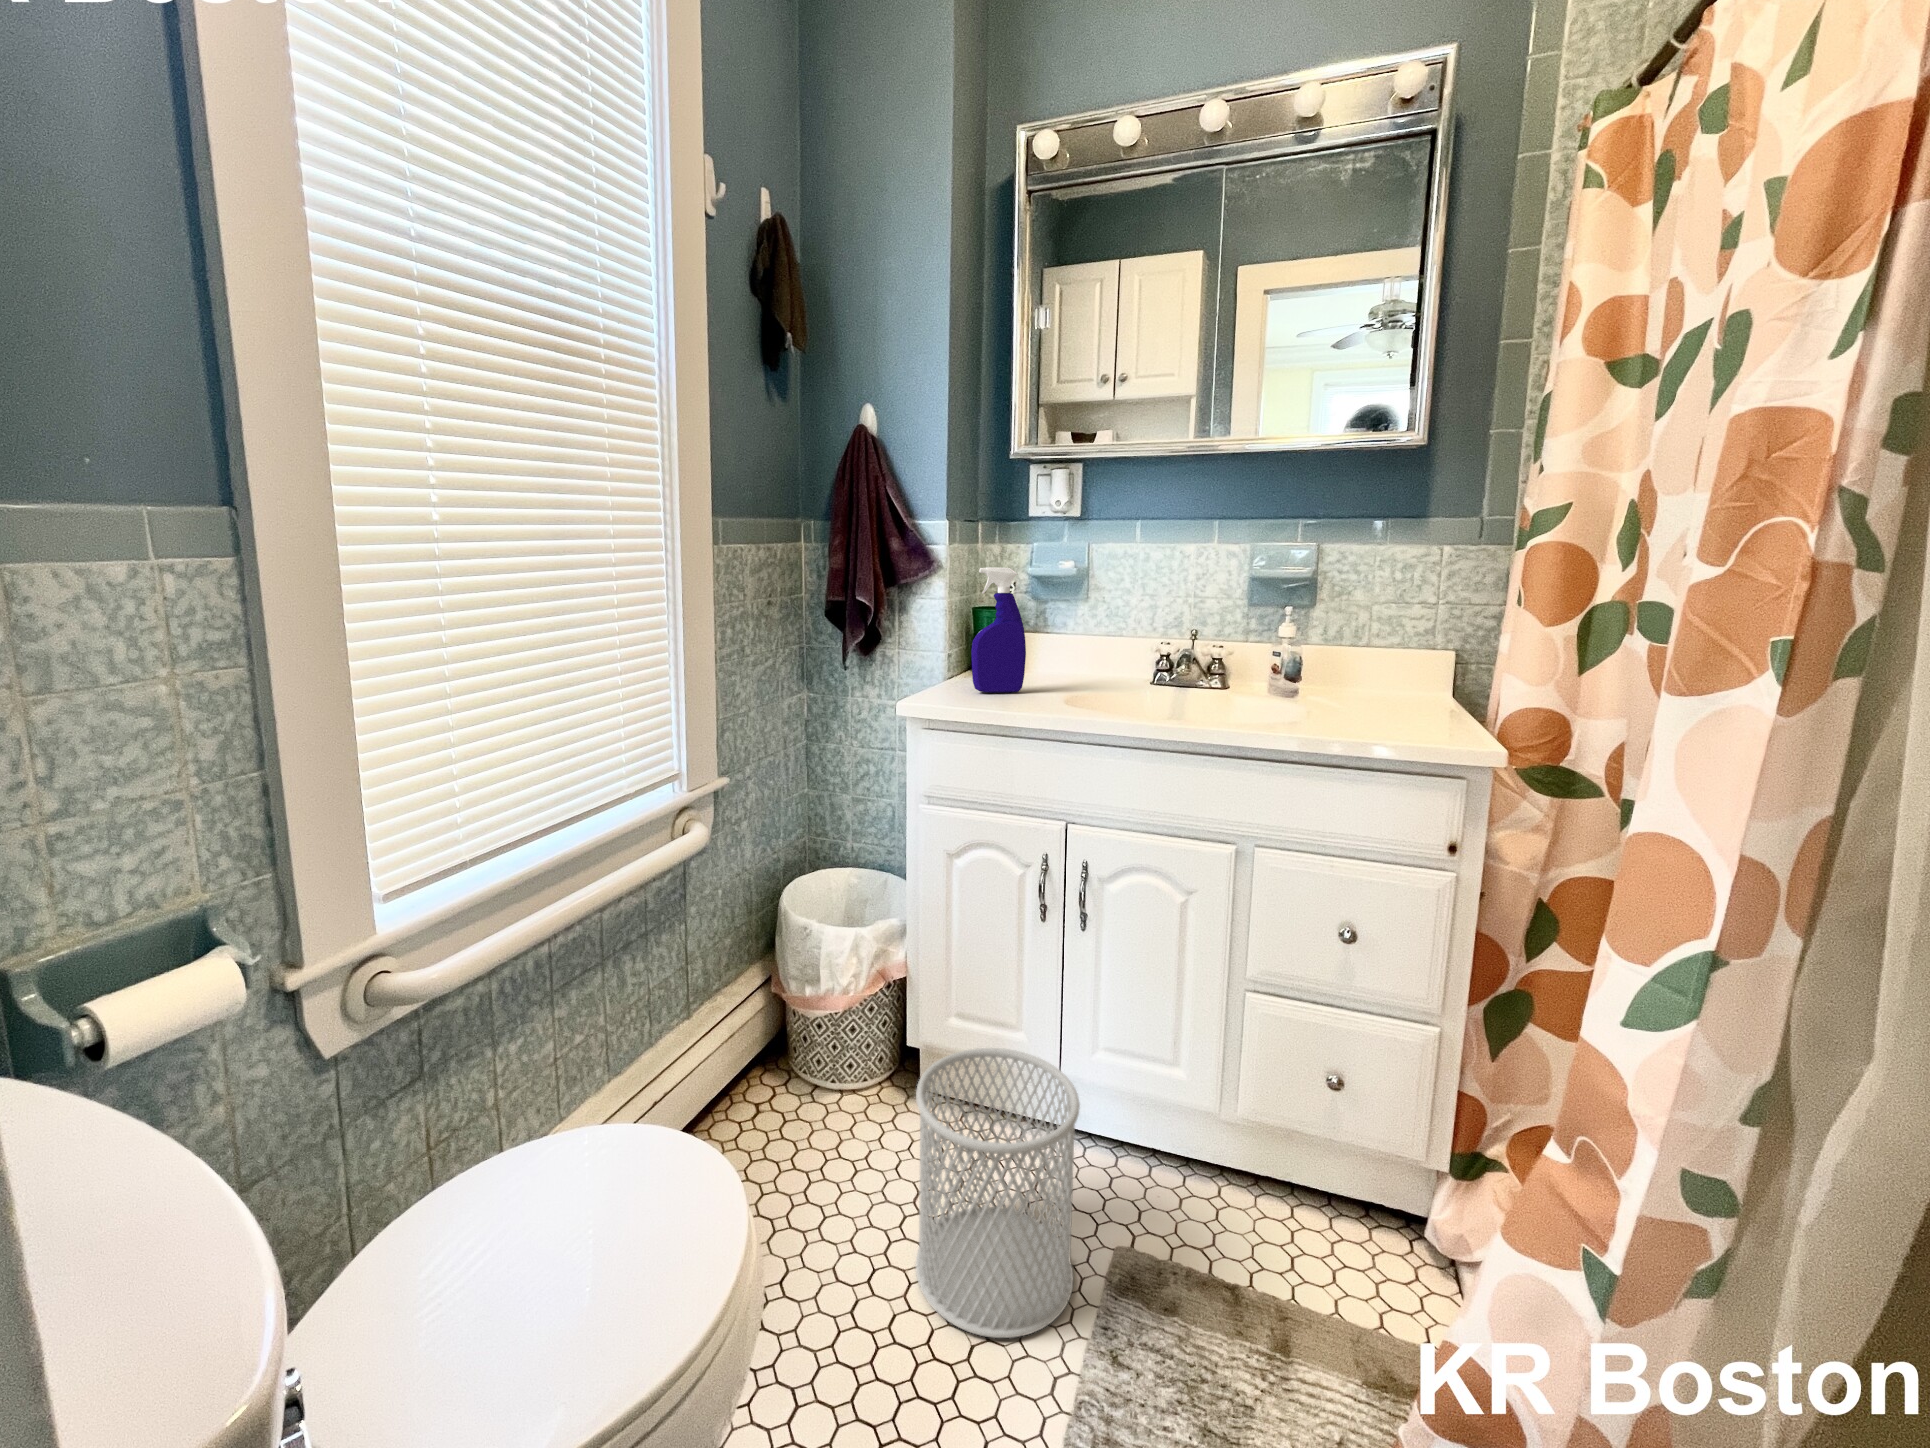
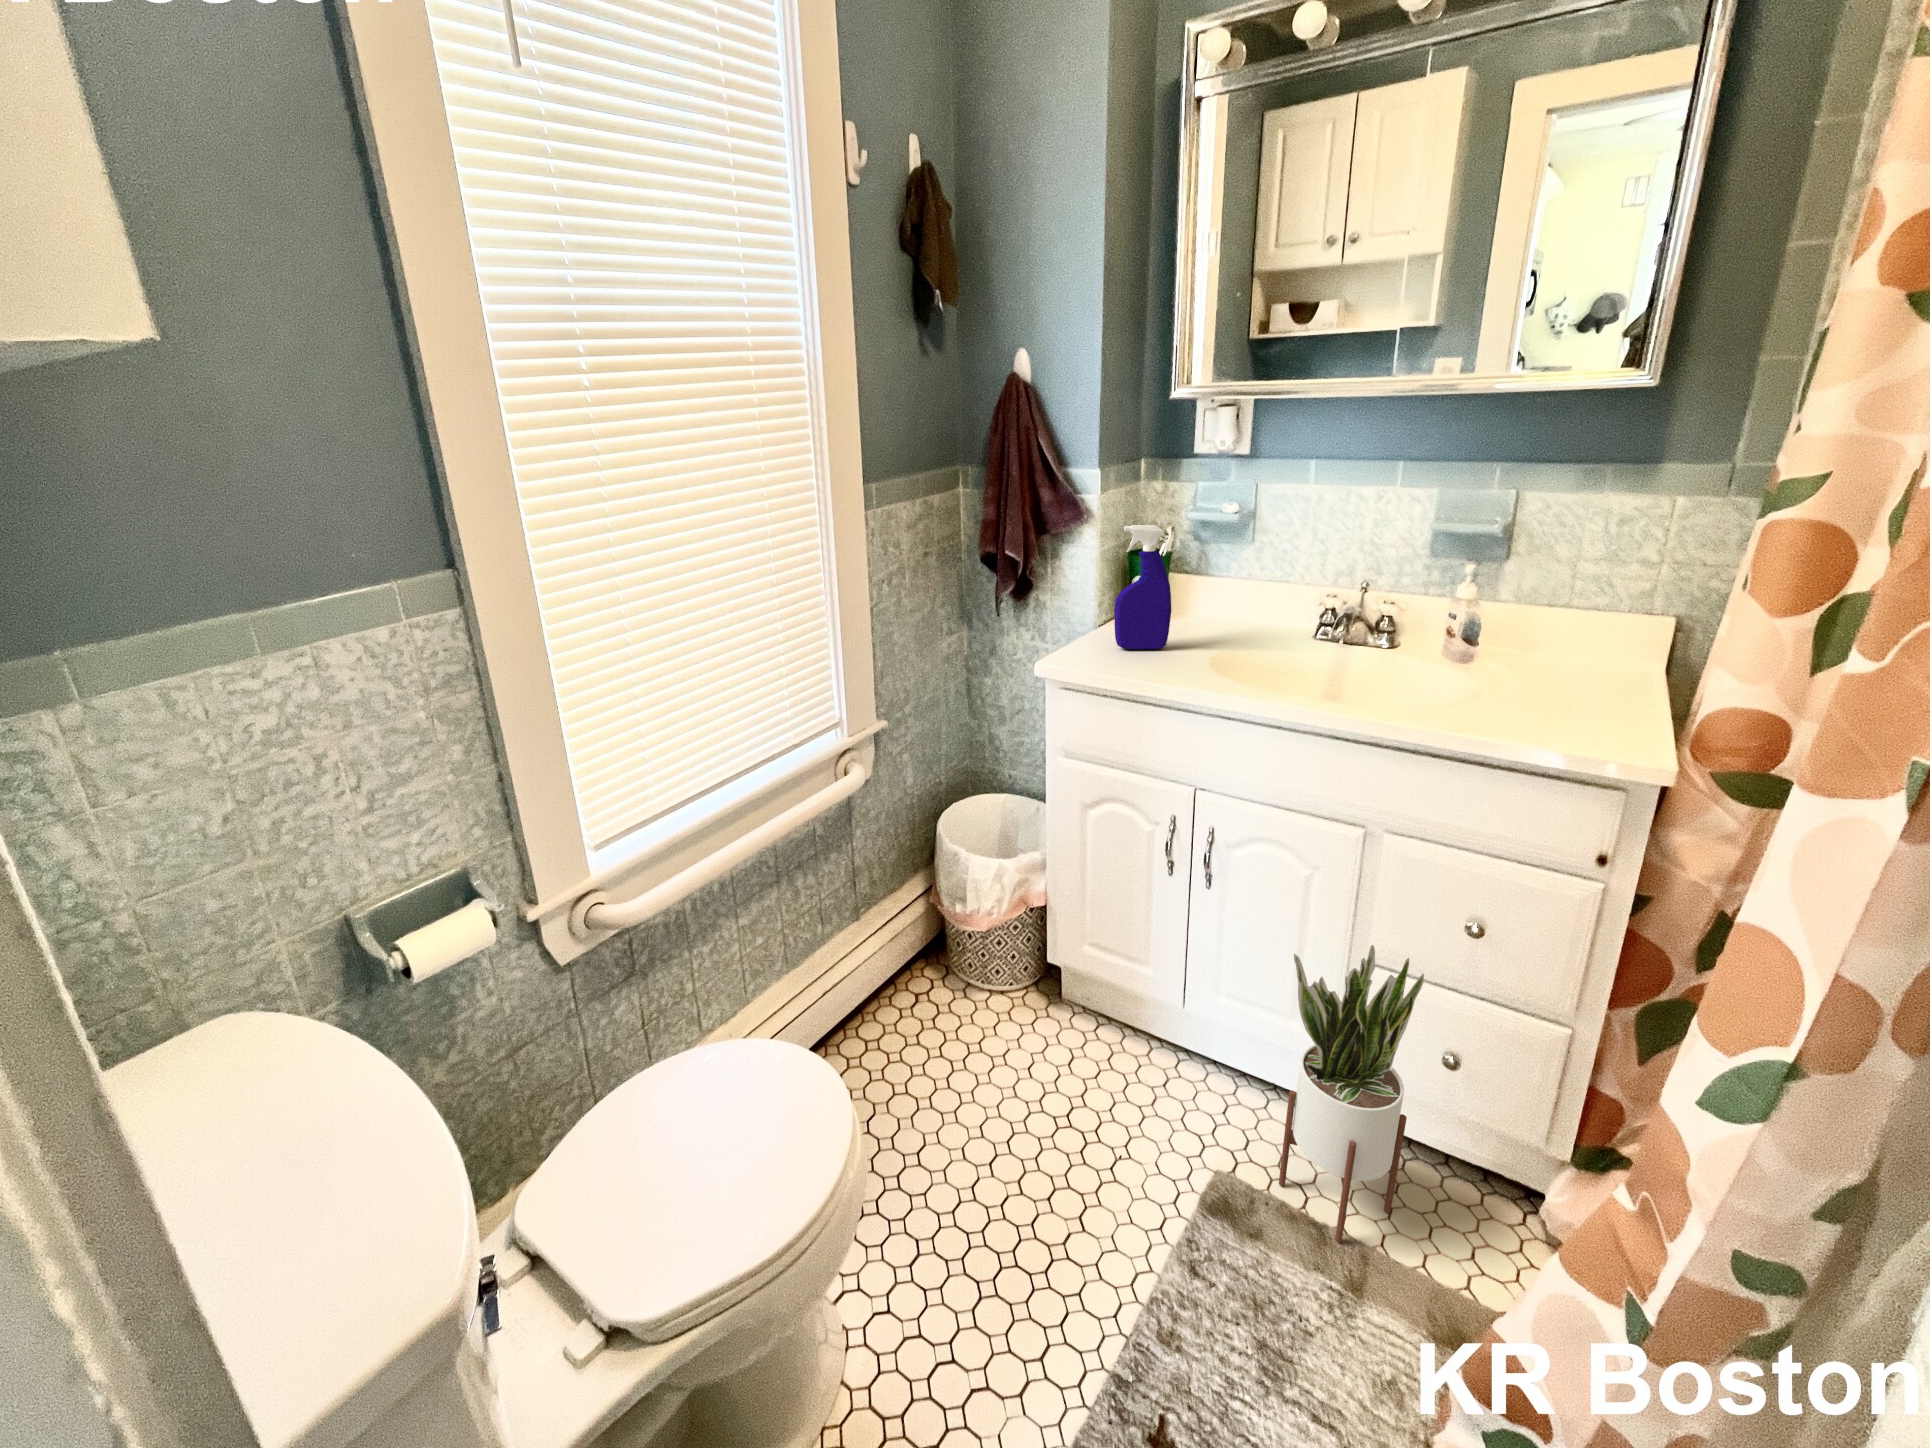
potted plant: none [1182,955,1302,1300] -> present [1279,945,1424,1242]
wastebasket: present [916,1048,1080,1338] -> none [1030,986,1180,1232]

